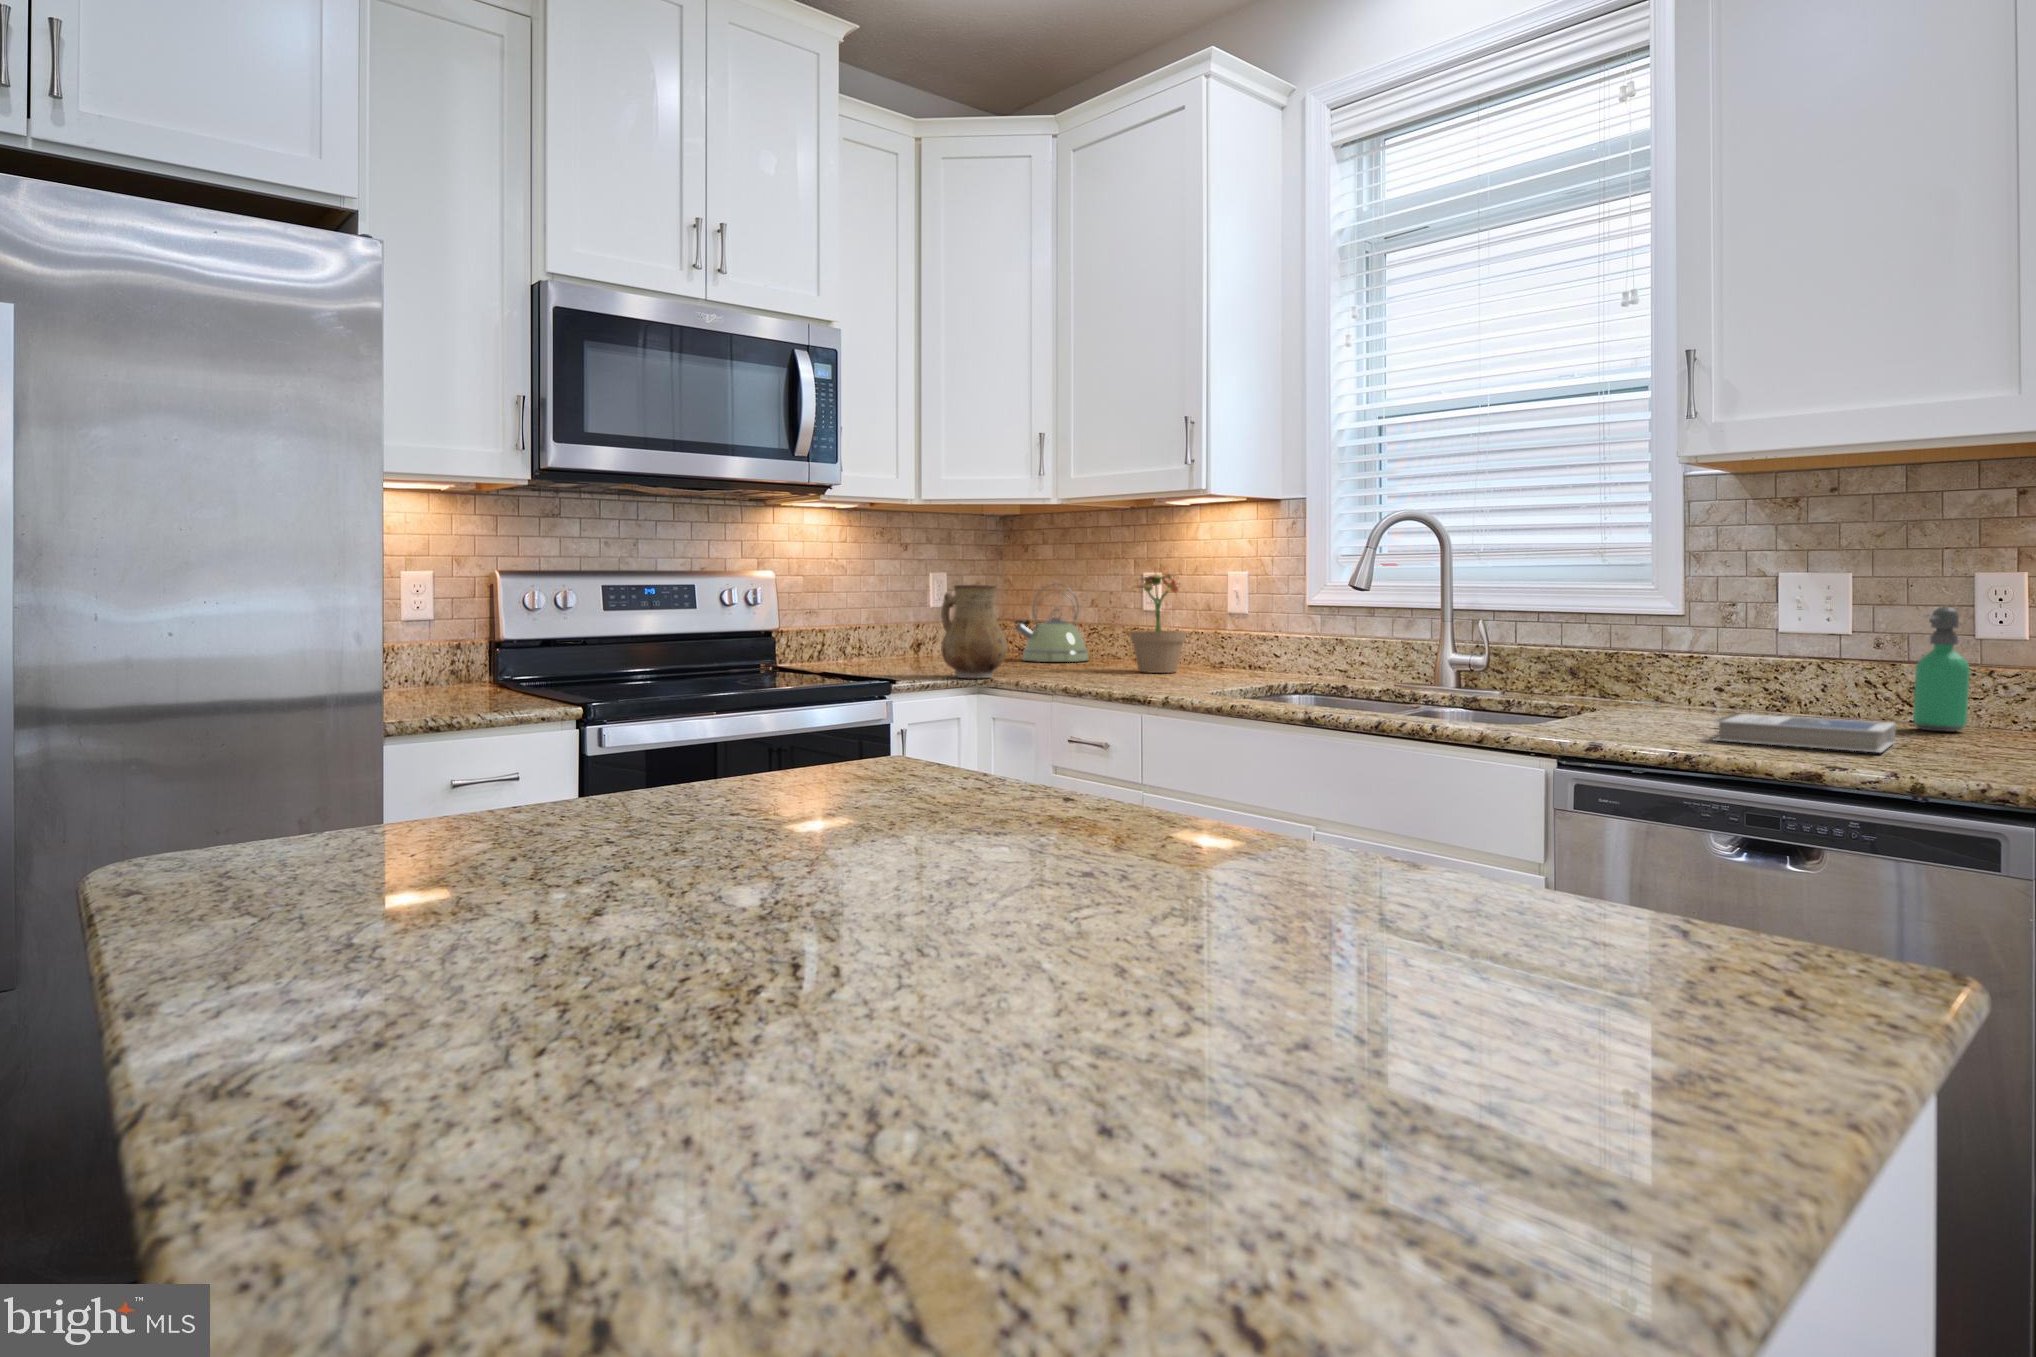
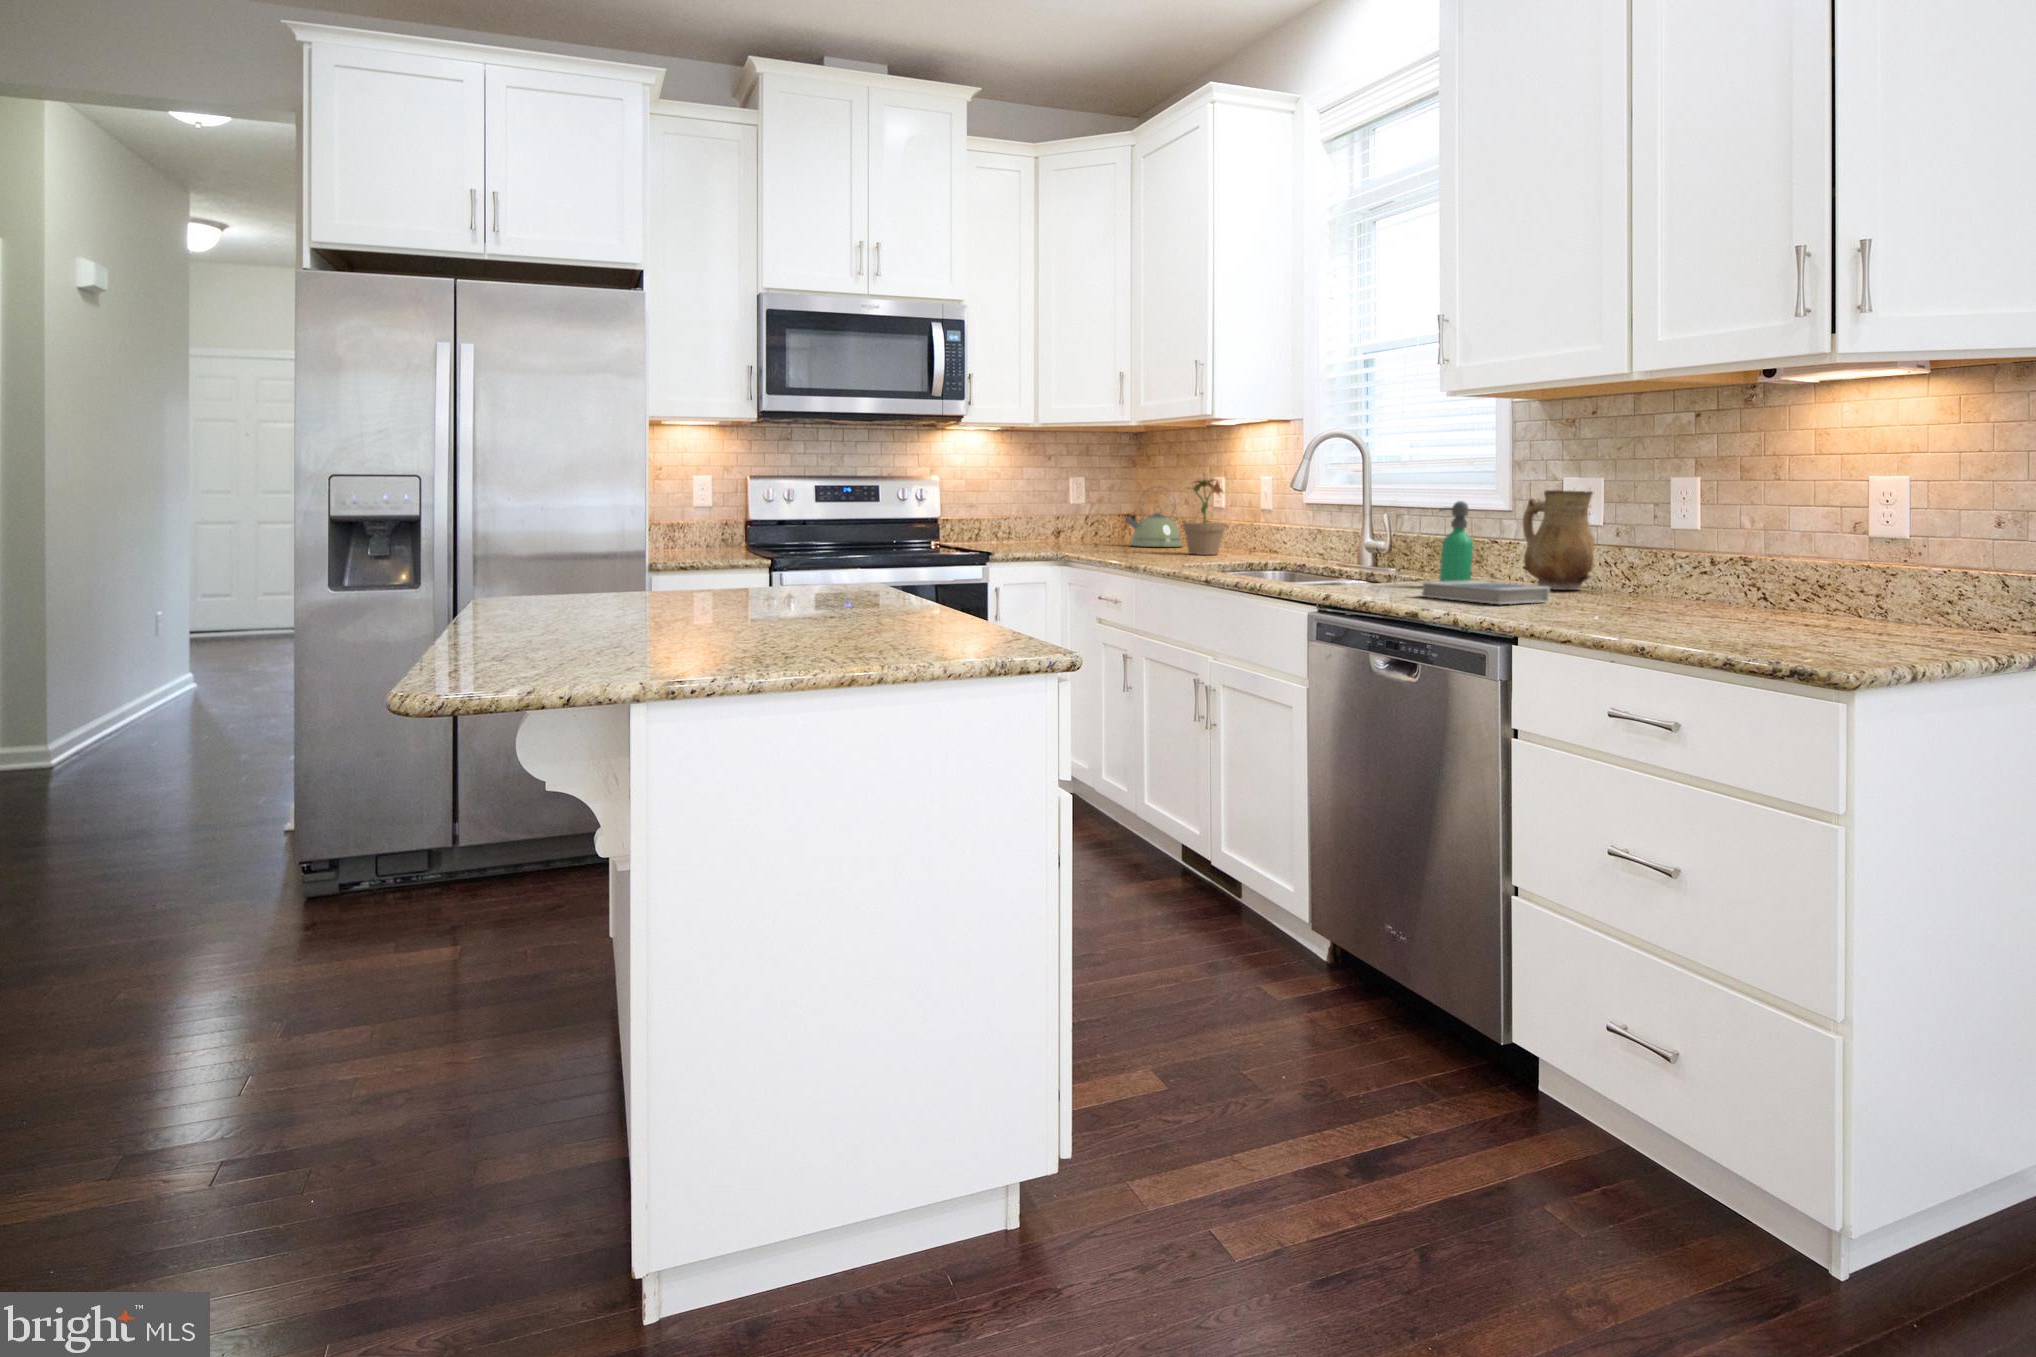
ceramic pitcher: present [941,585,1007,678] -> present [1523,490,1595,590]
soap dispenser: present [1913,607,1970,731] -> present [1439,501,1473,581]

